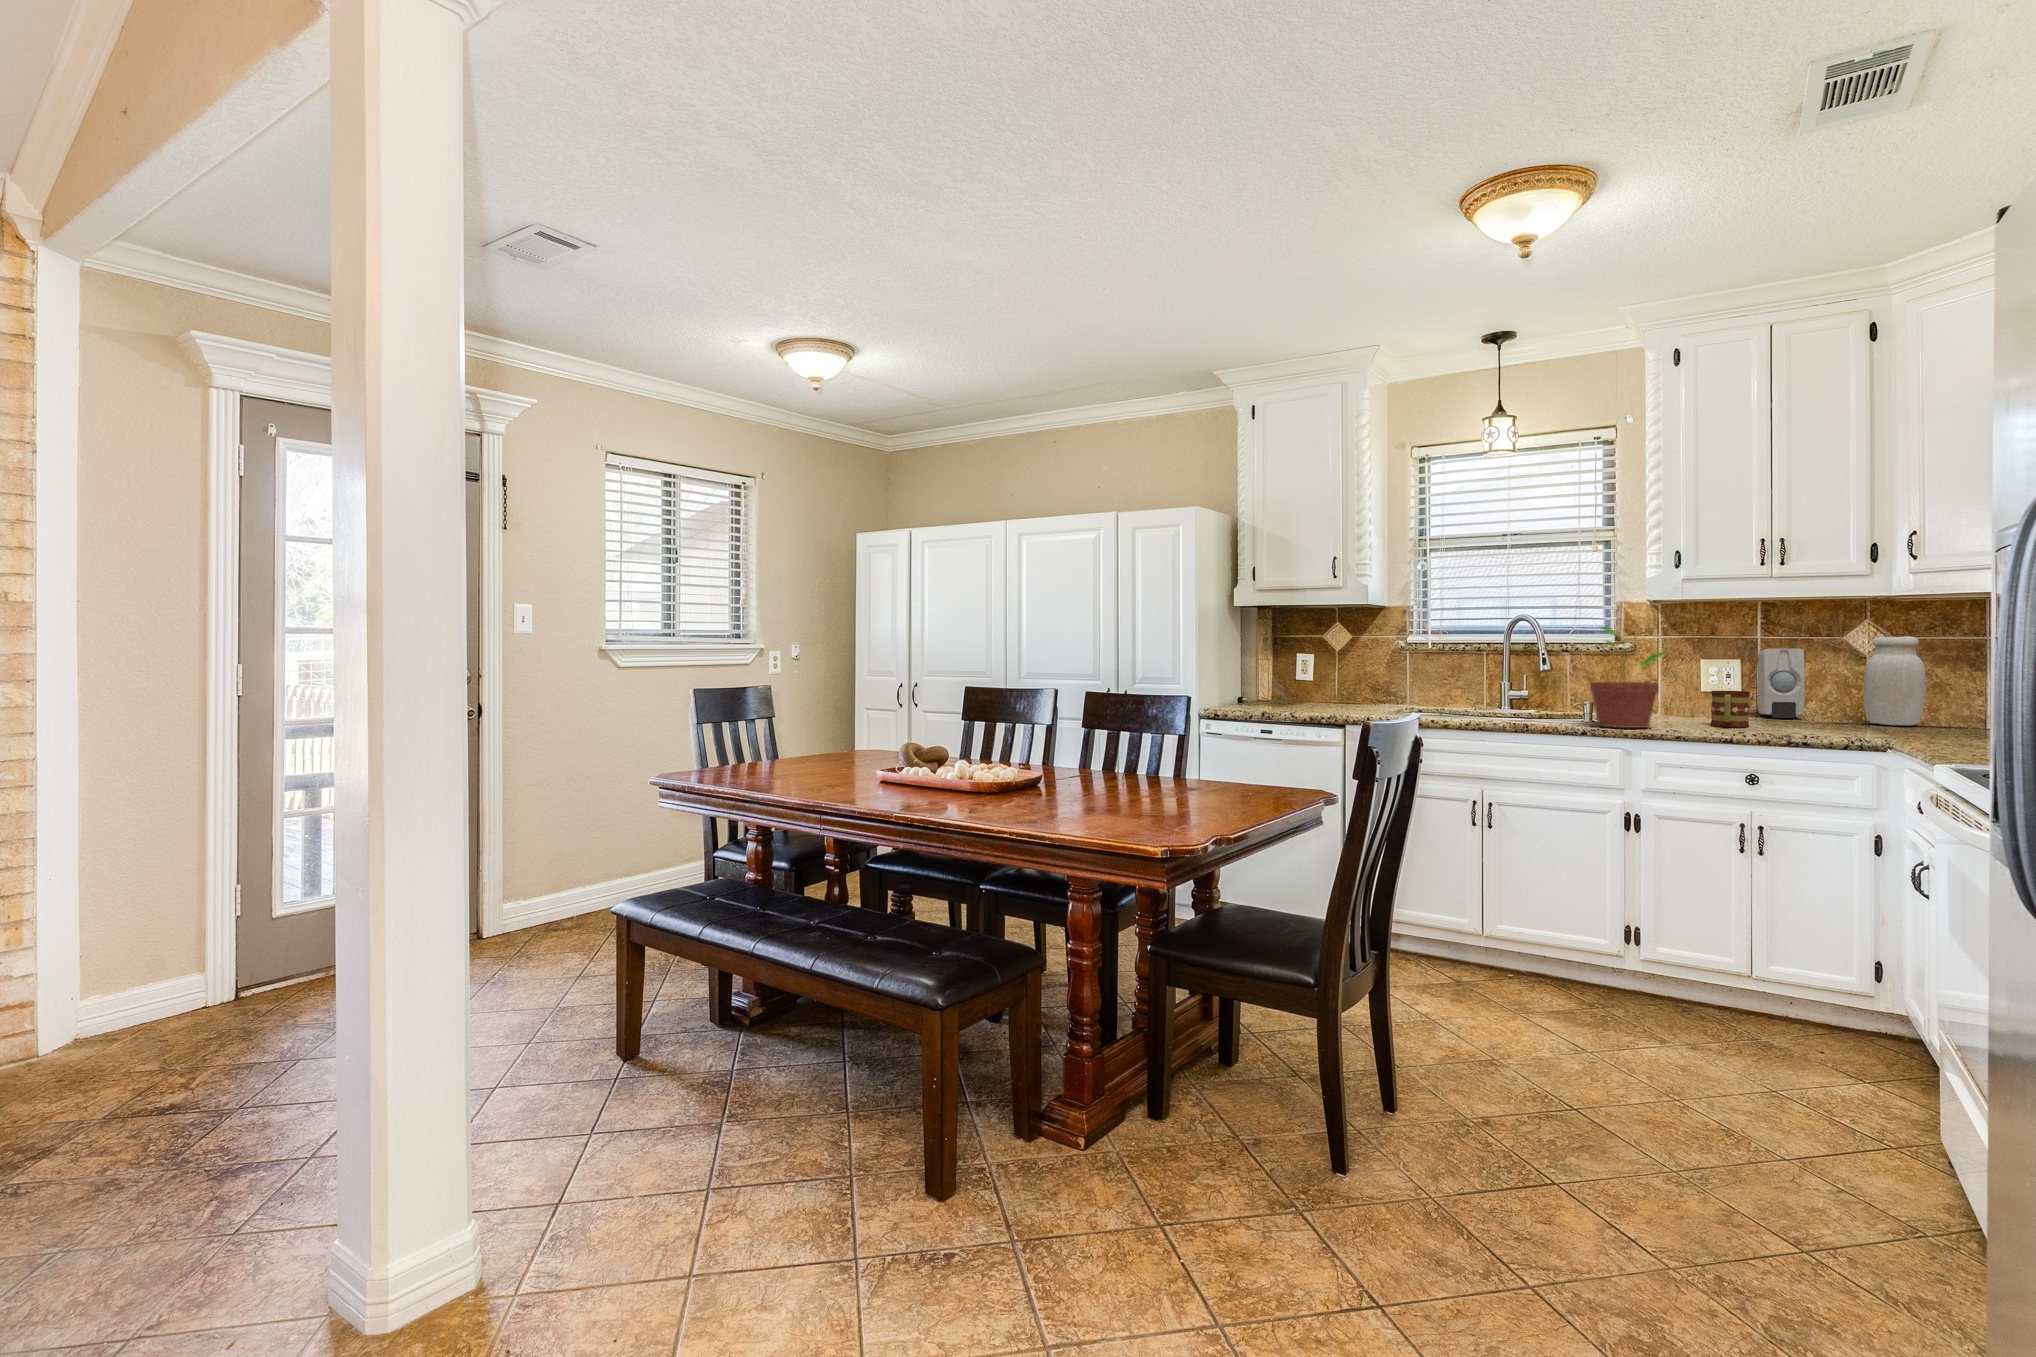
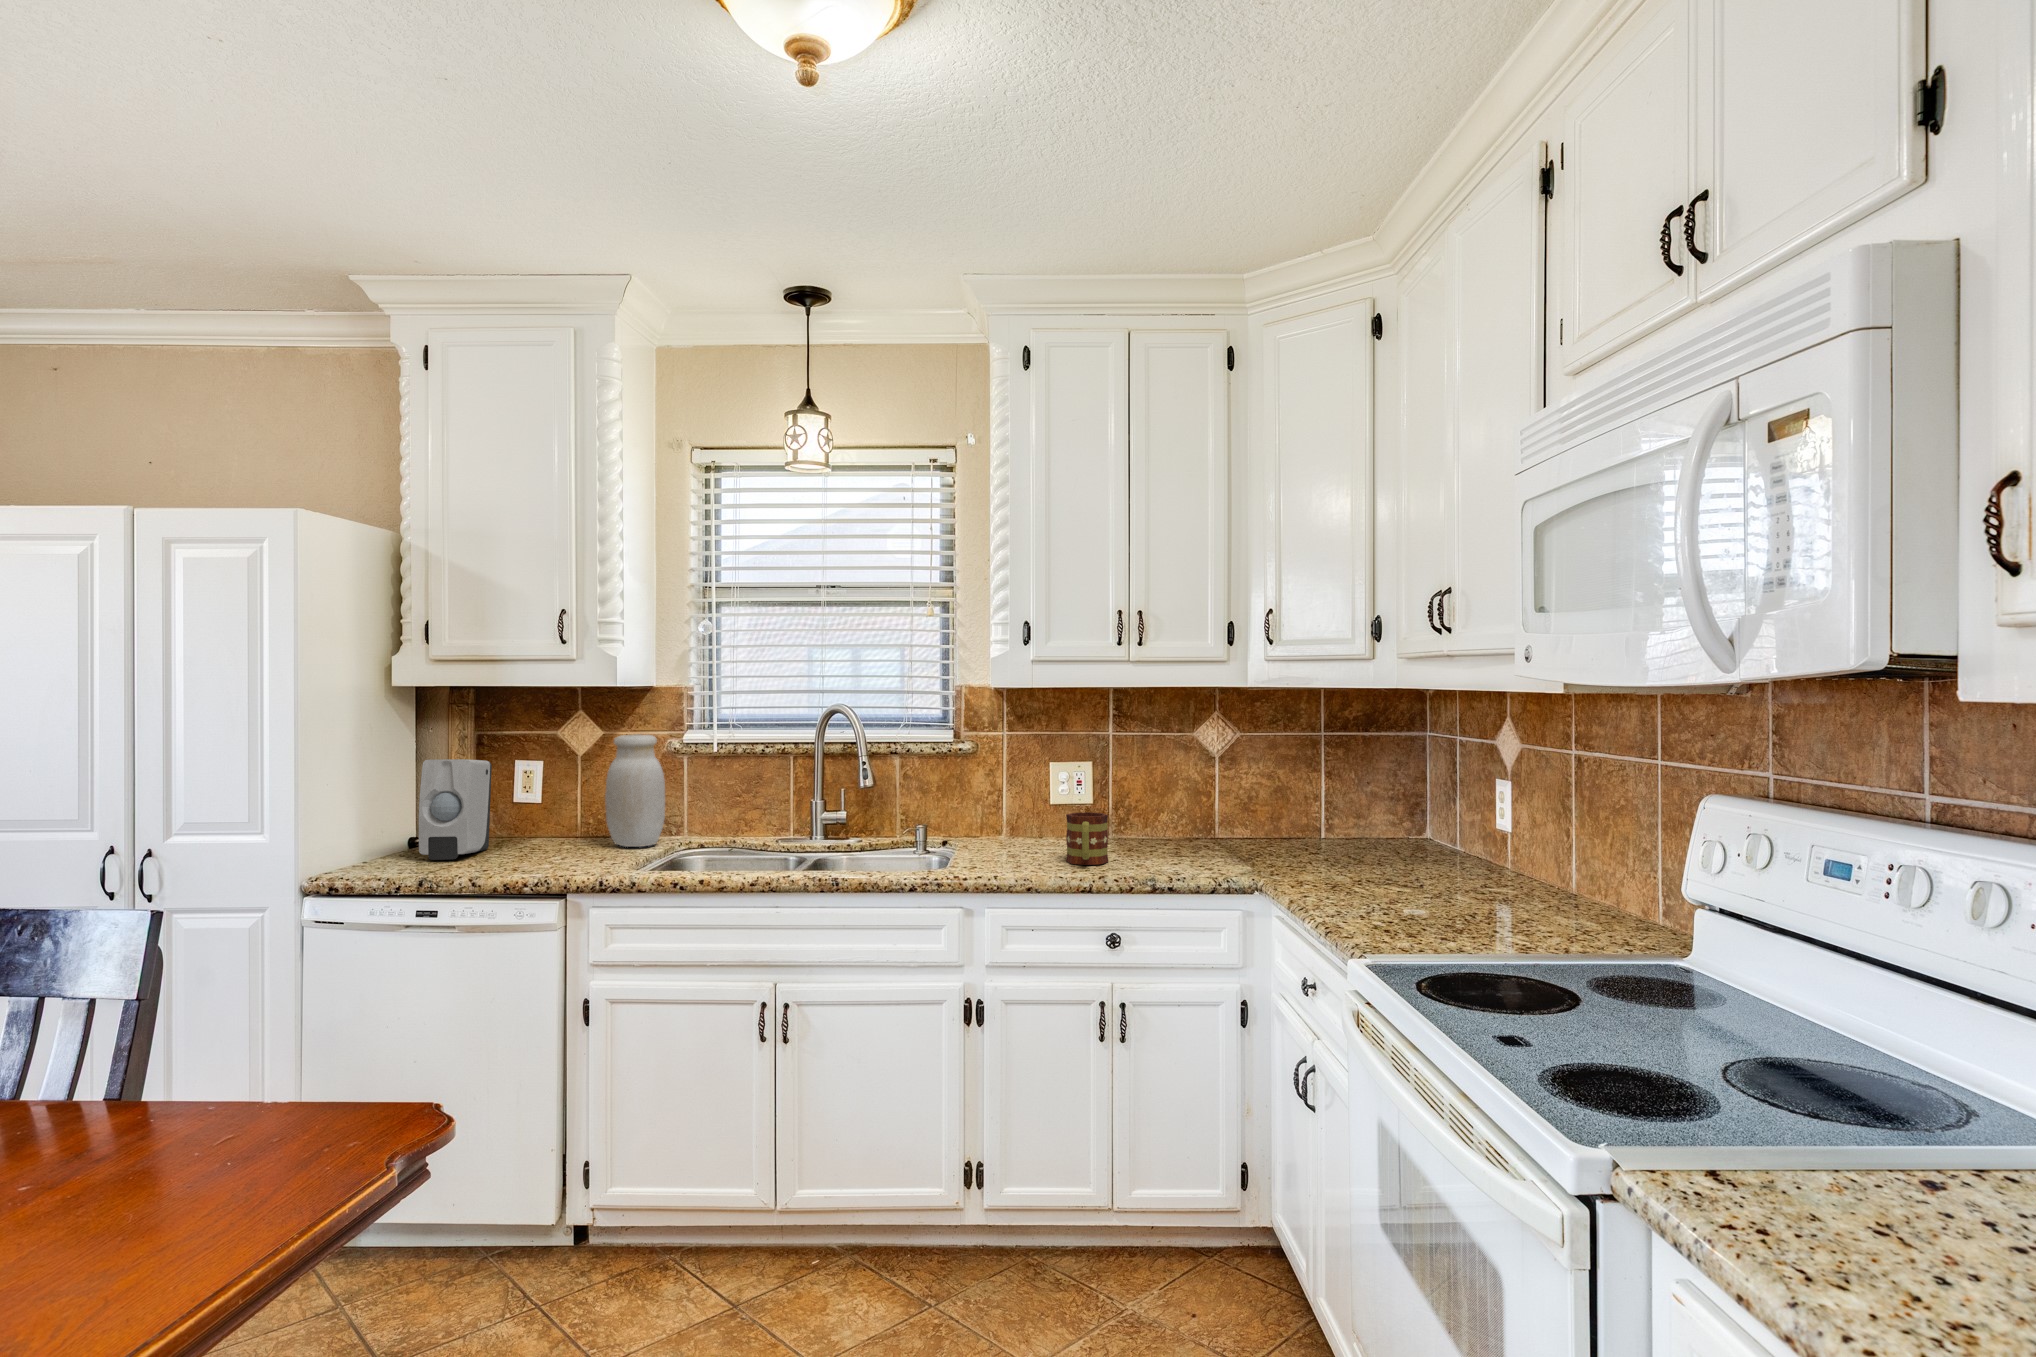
potted plant: present [1590,627,1666,728] -> none [922,728,1019,879]
jar: present [1863,636,1926,726] -> present [605,734,665,847]
soap dispenser: present [1757,649,1804,718] -> present [419,759,492,860]

